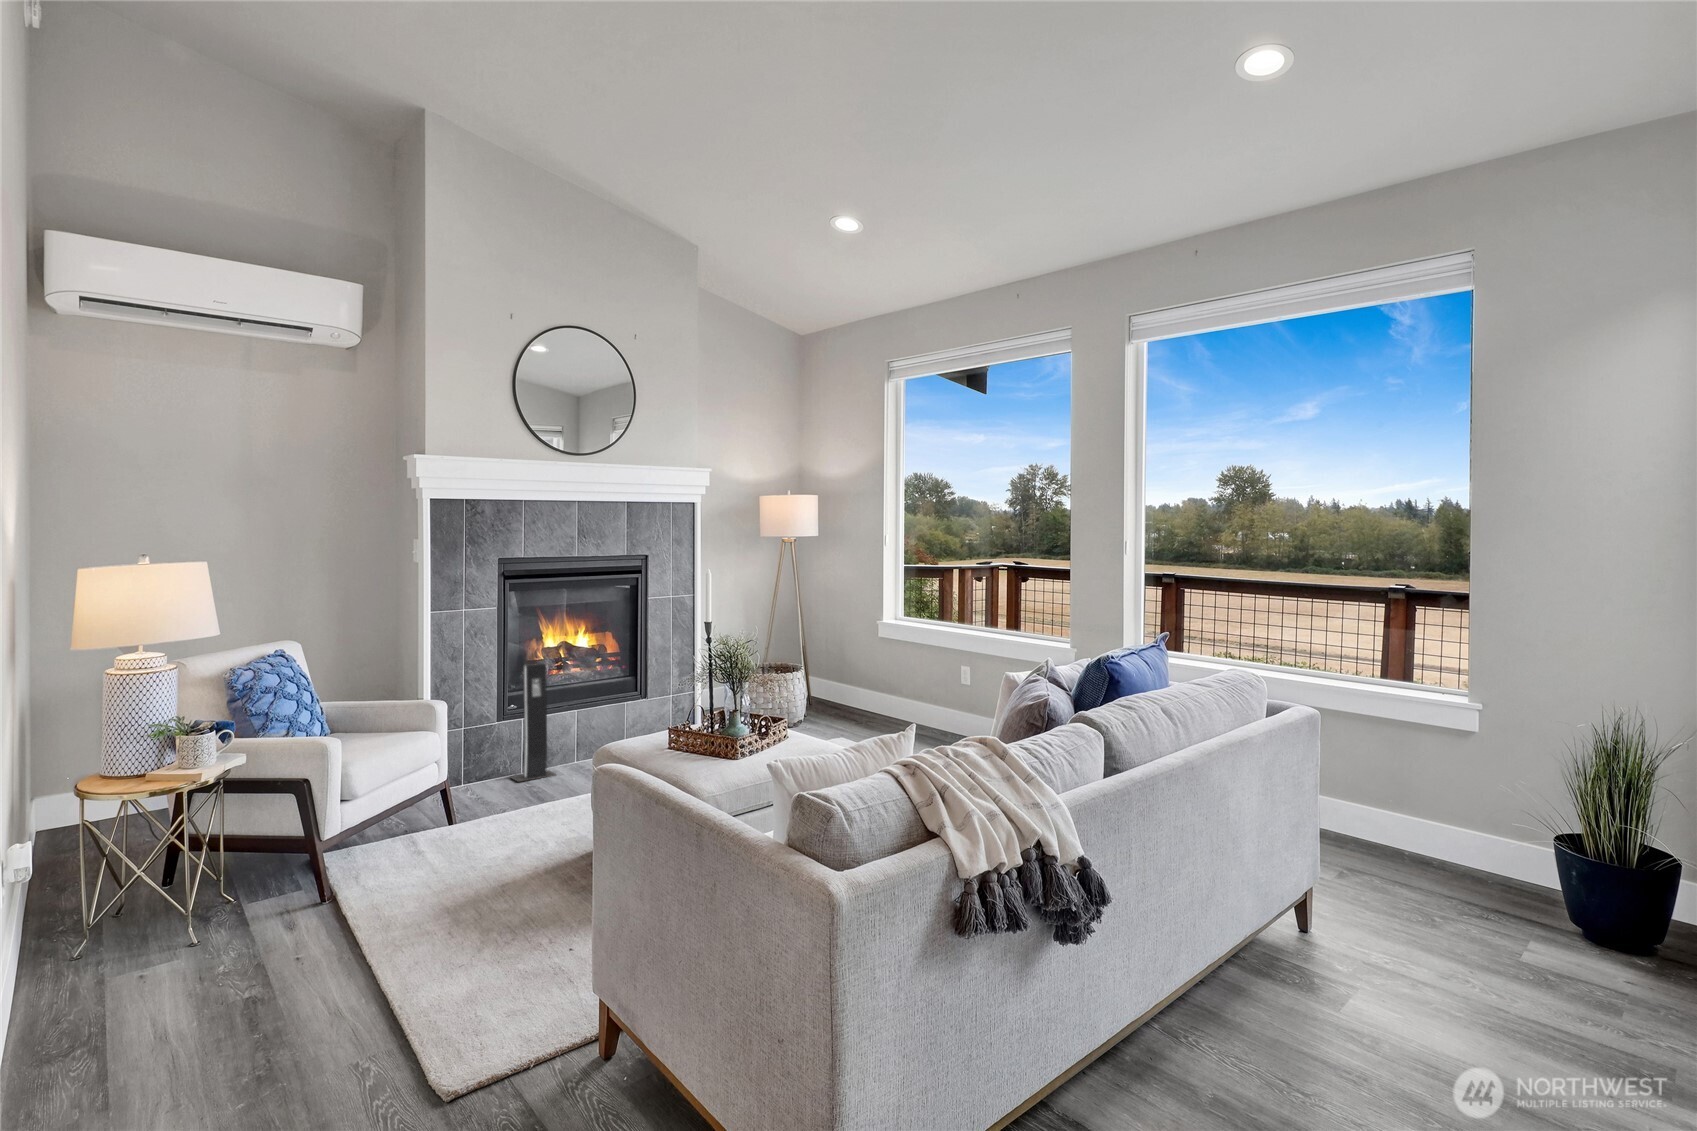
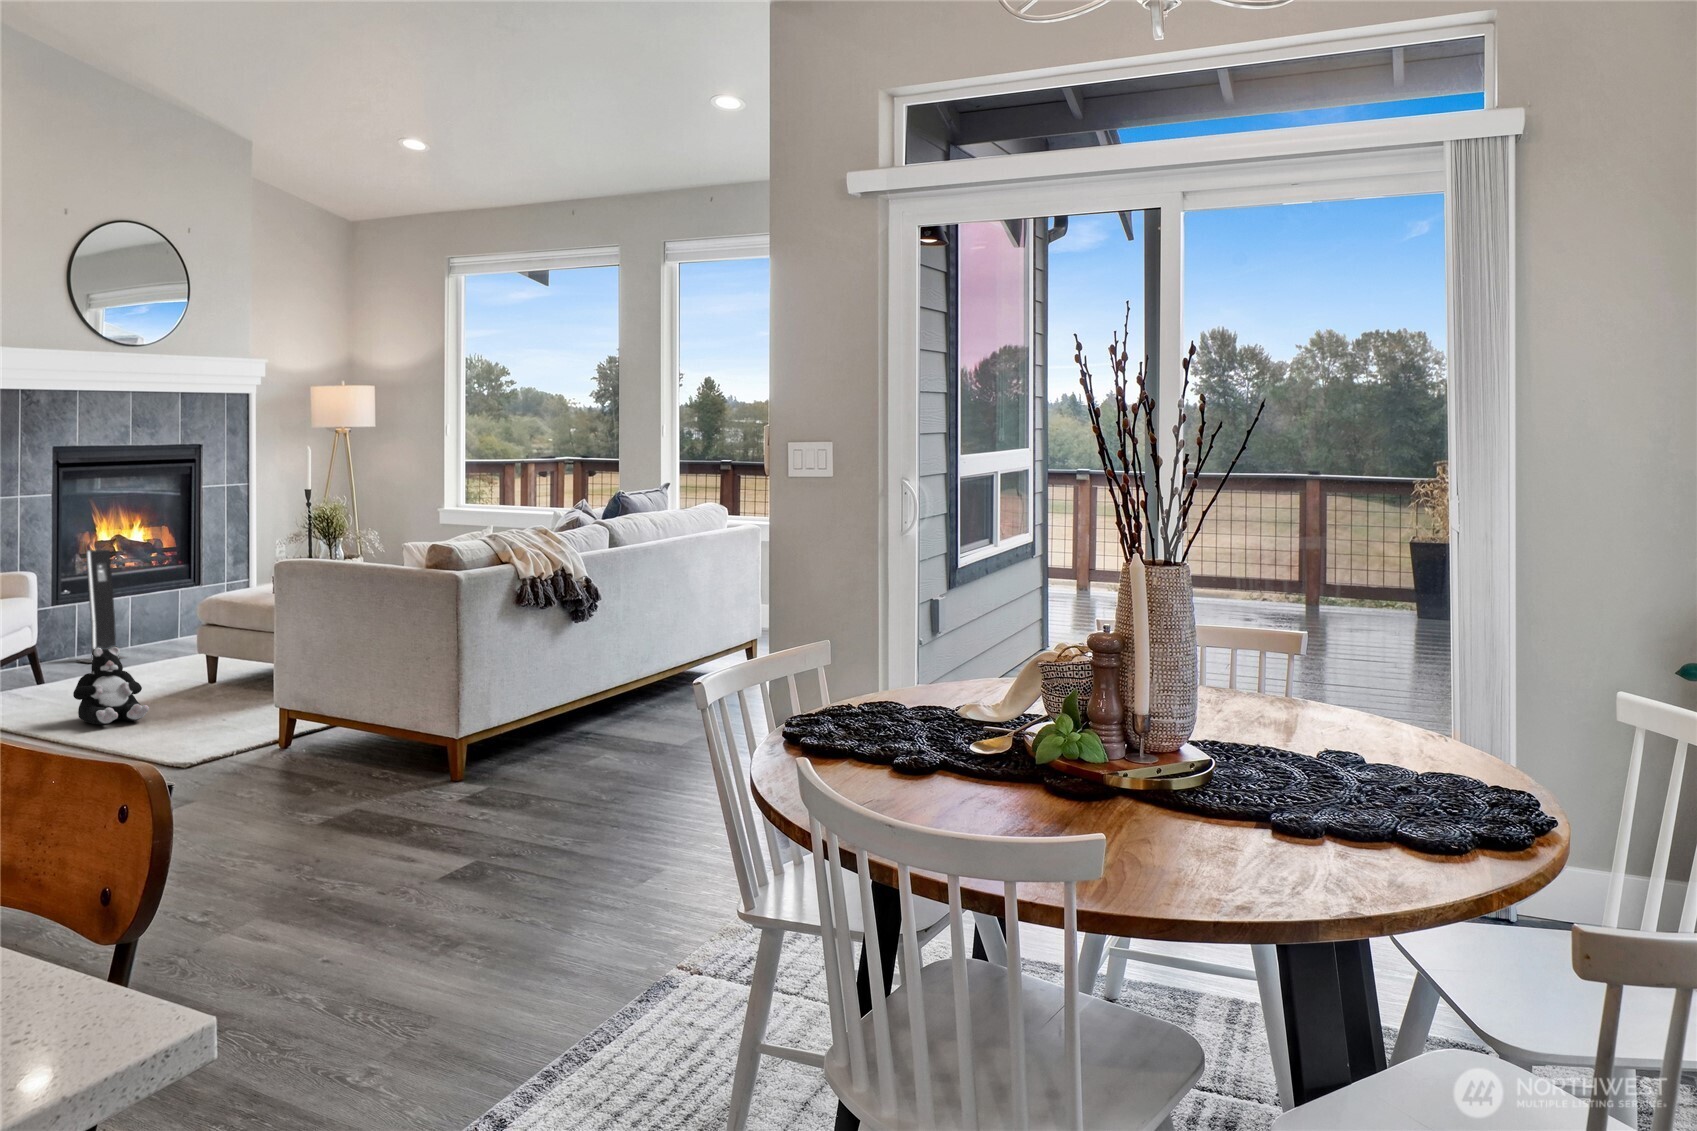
plush toy: none [412,822,494,933] -> present [73,646,149,725]

